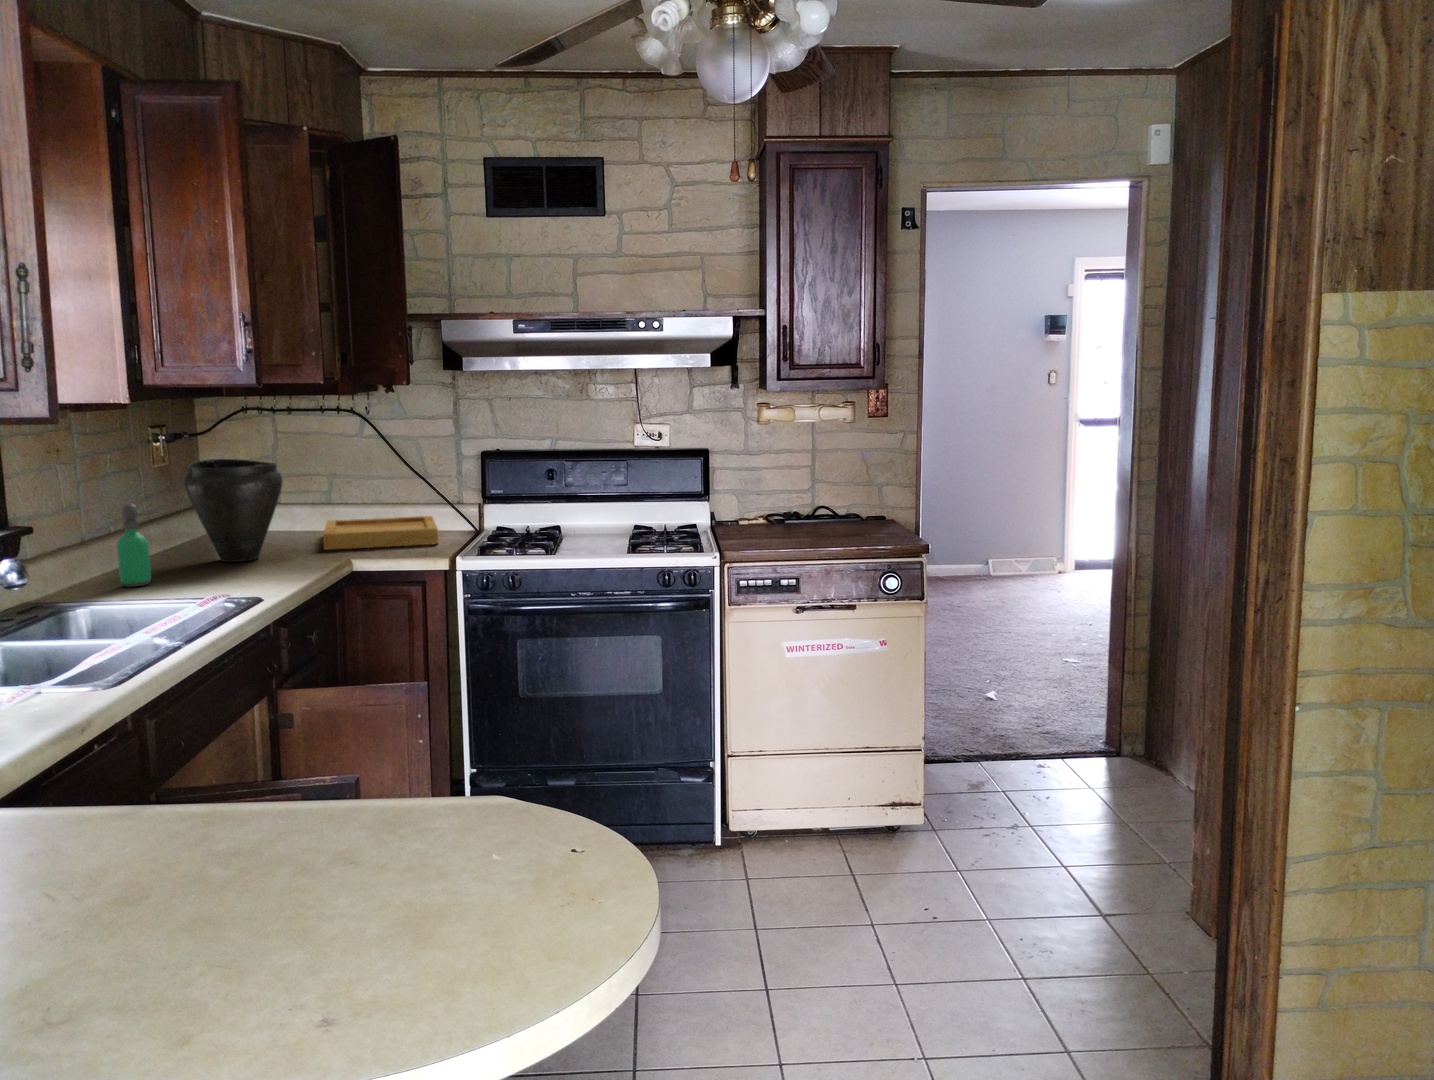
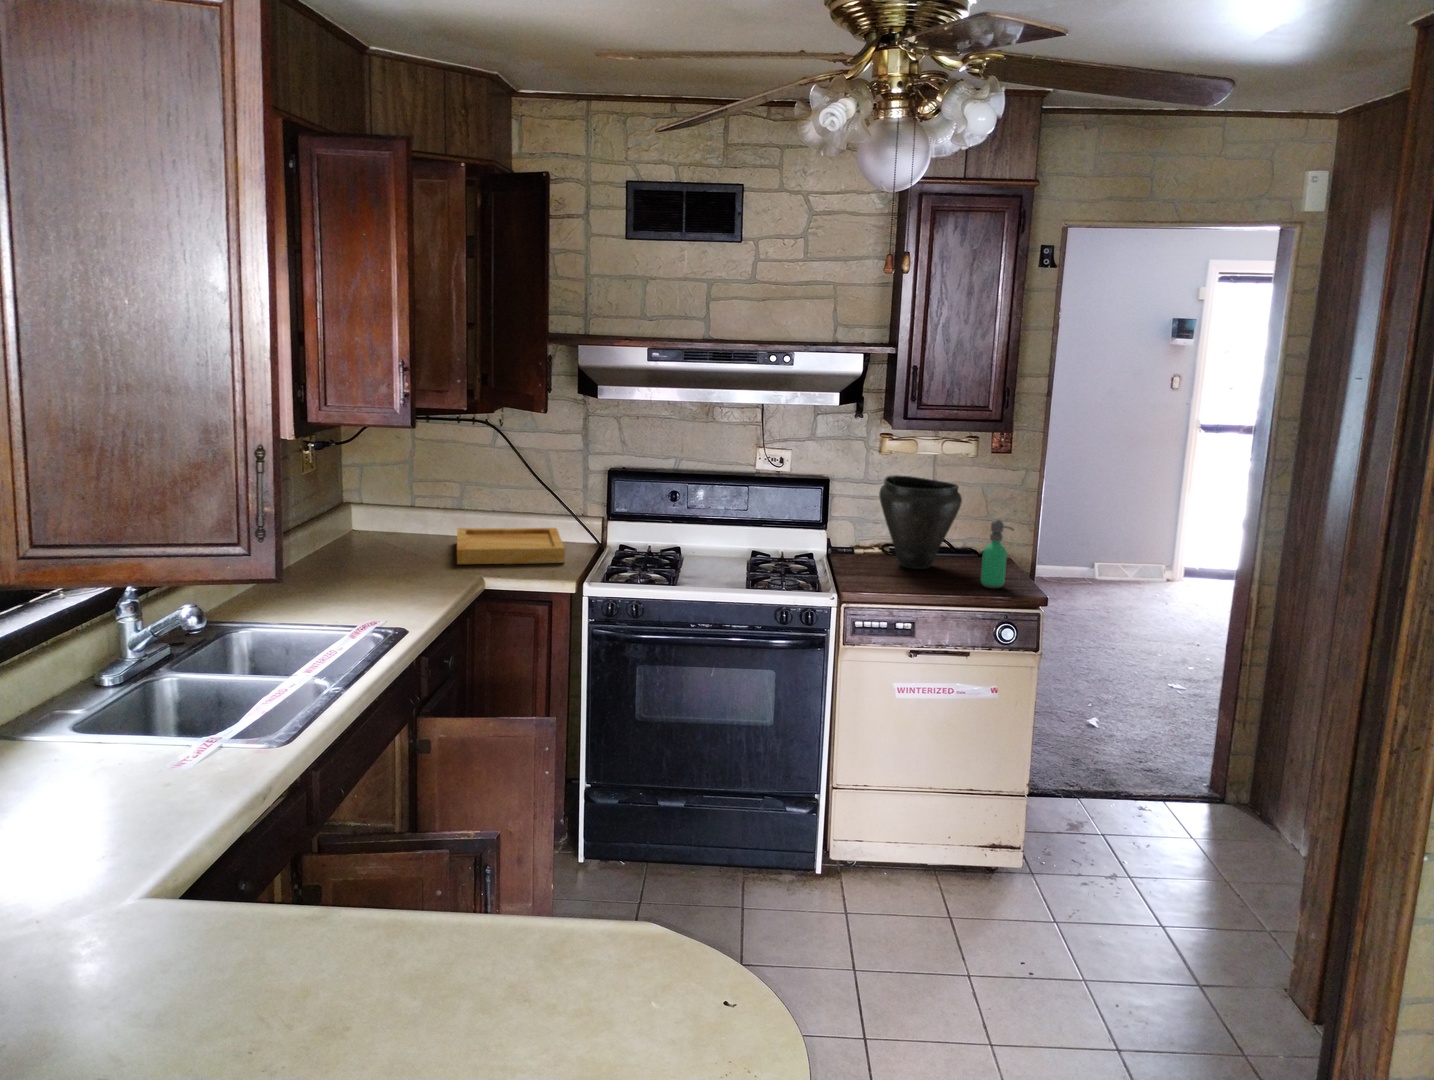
vase: present [184,459,283,562] -> present [879,475,962,569]
soap dispenser: present [117,504,151,587] -> present [981,519,1014,588]

